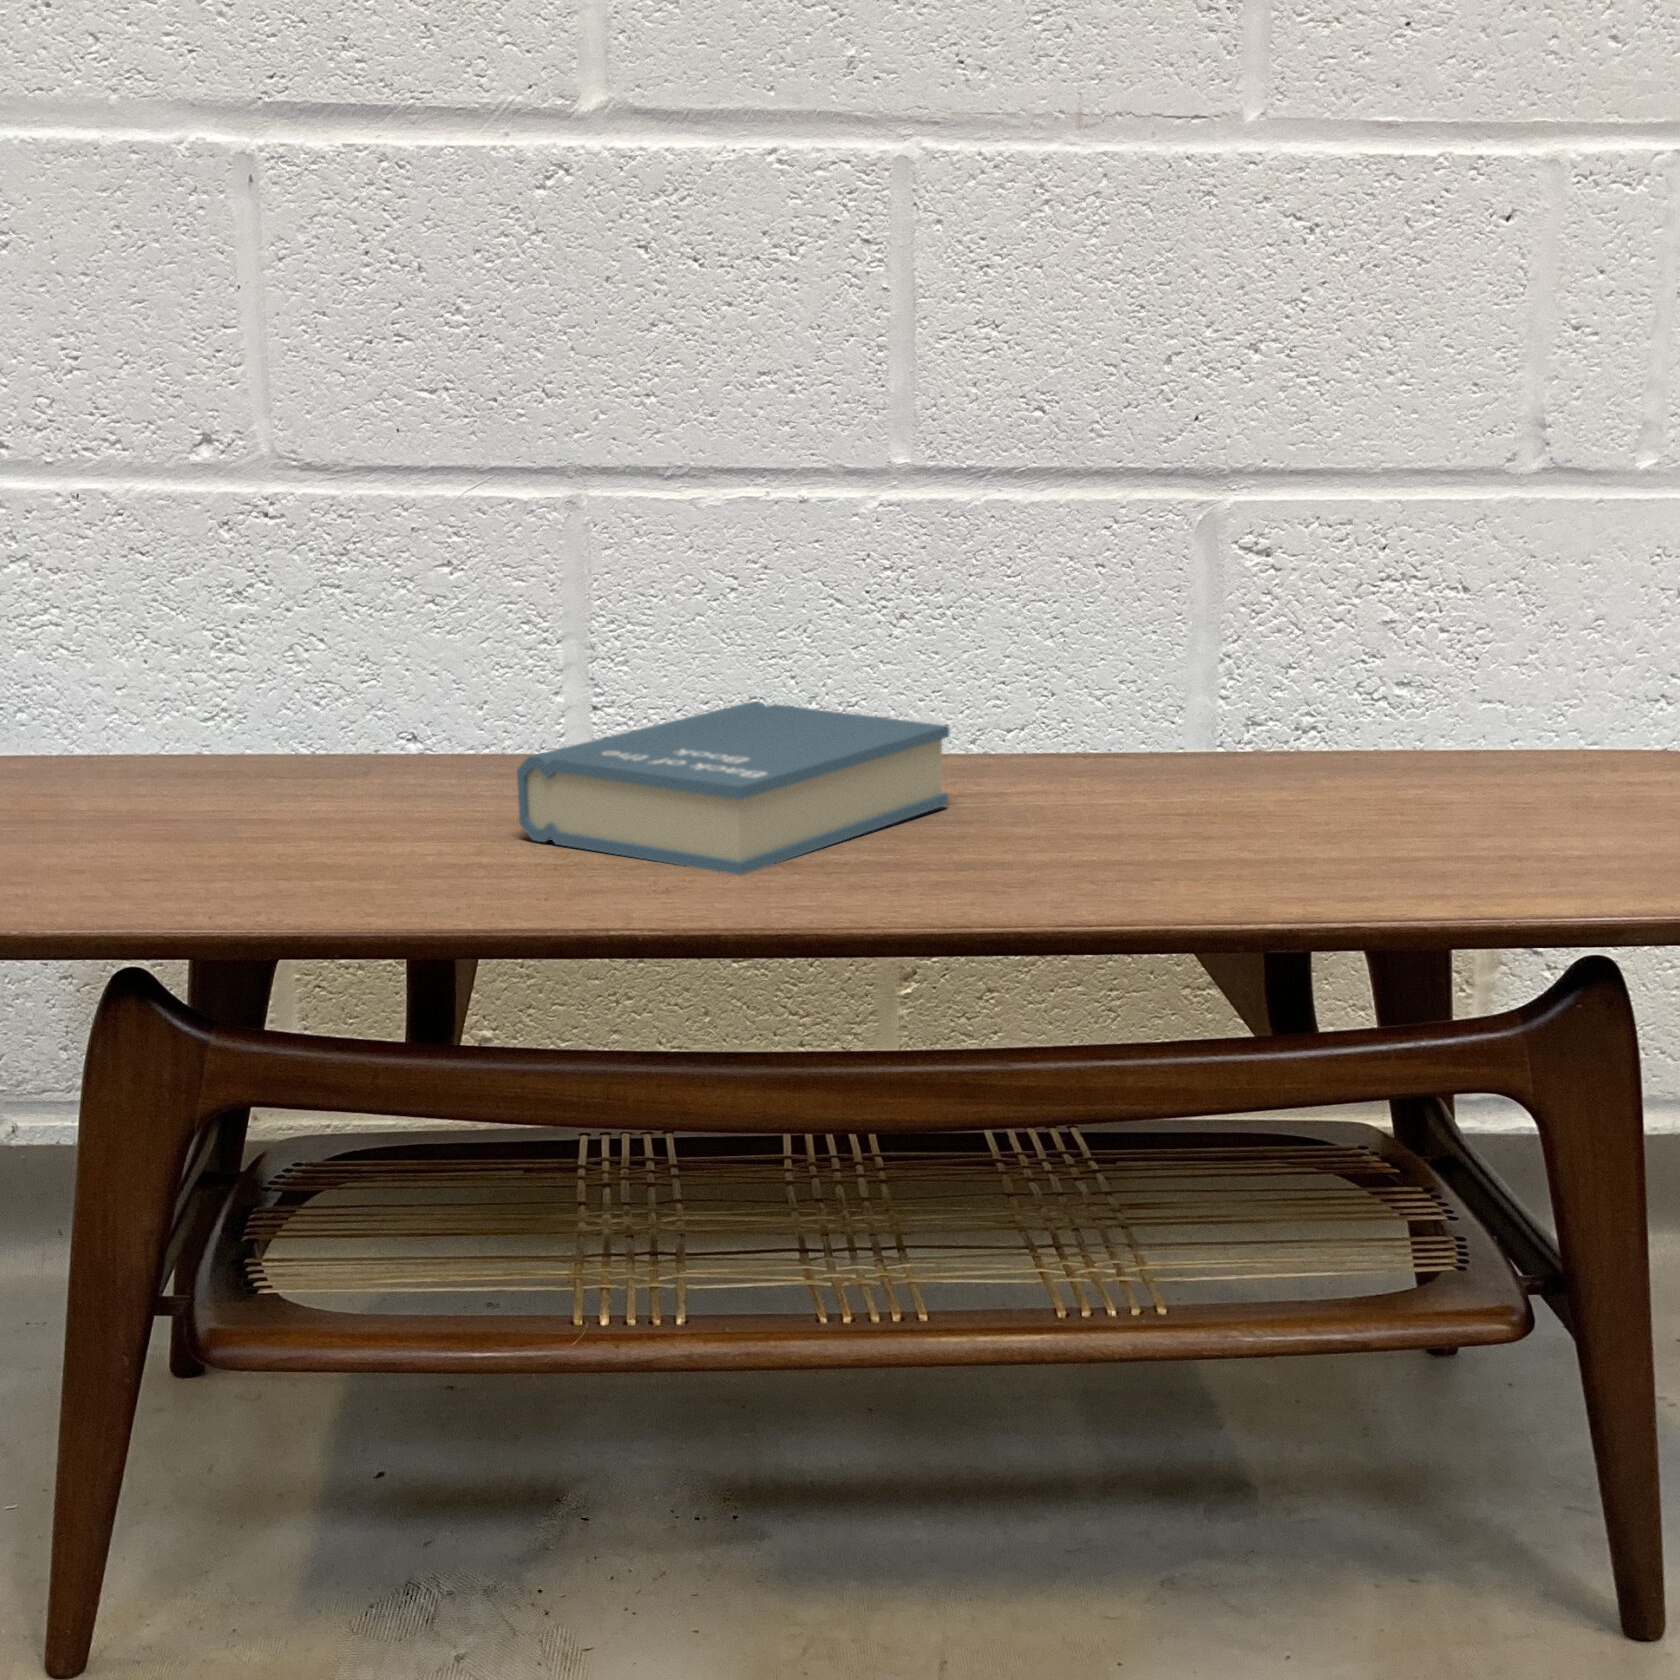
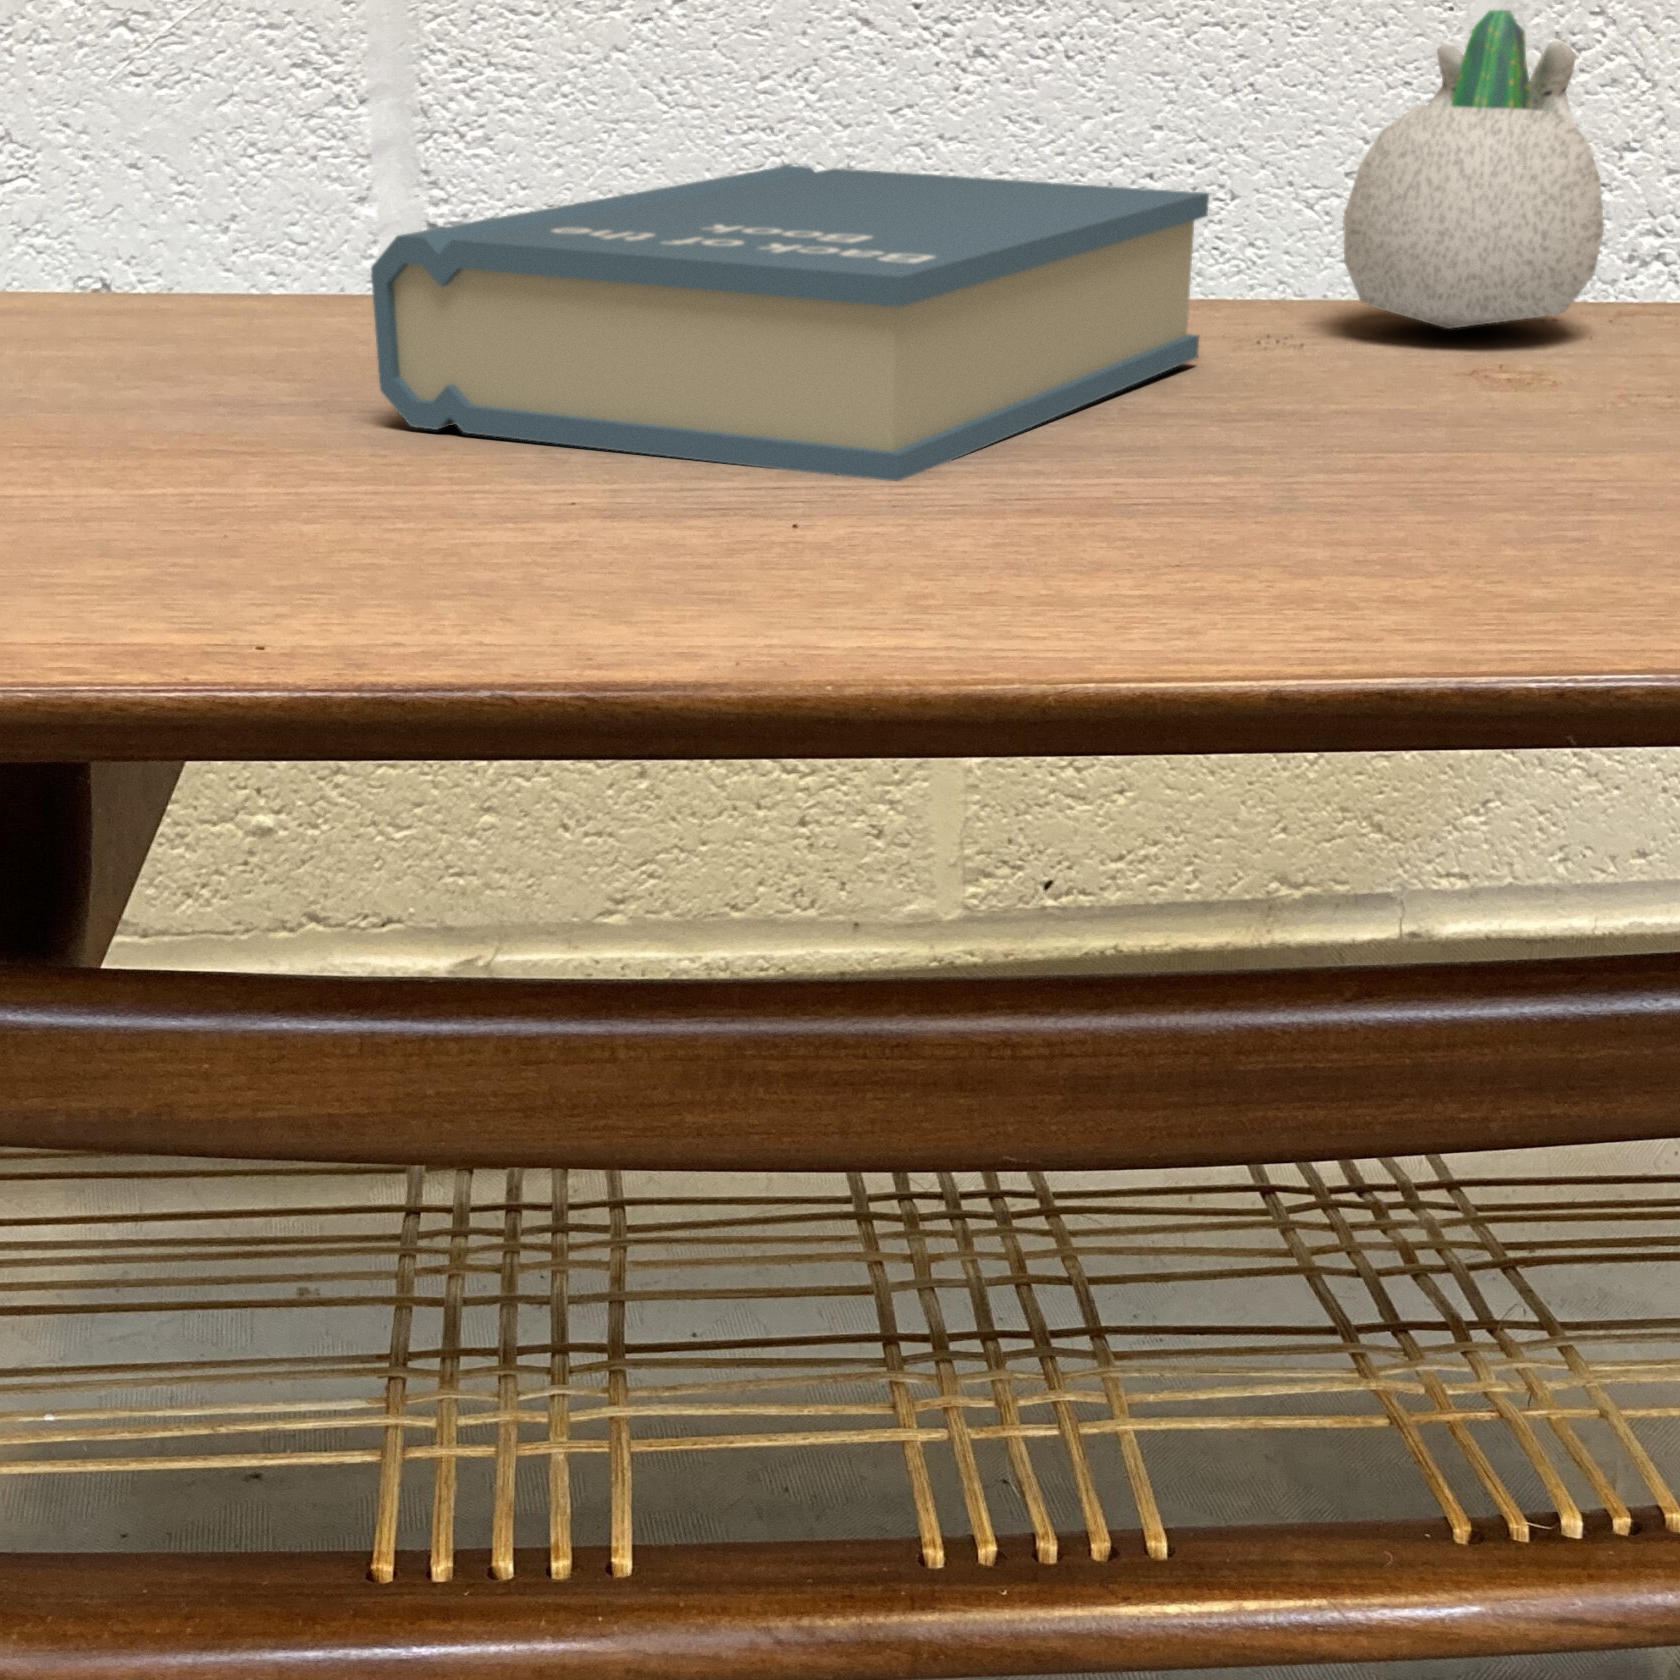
succulent planter: none [1044,628,1186,788] -> present [1343,10,1604,329]

